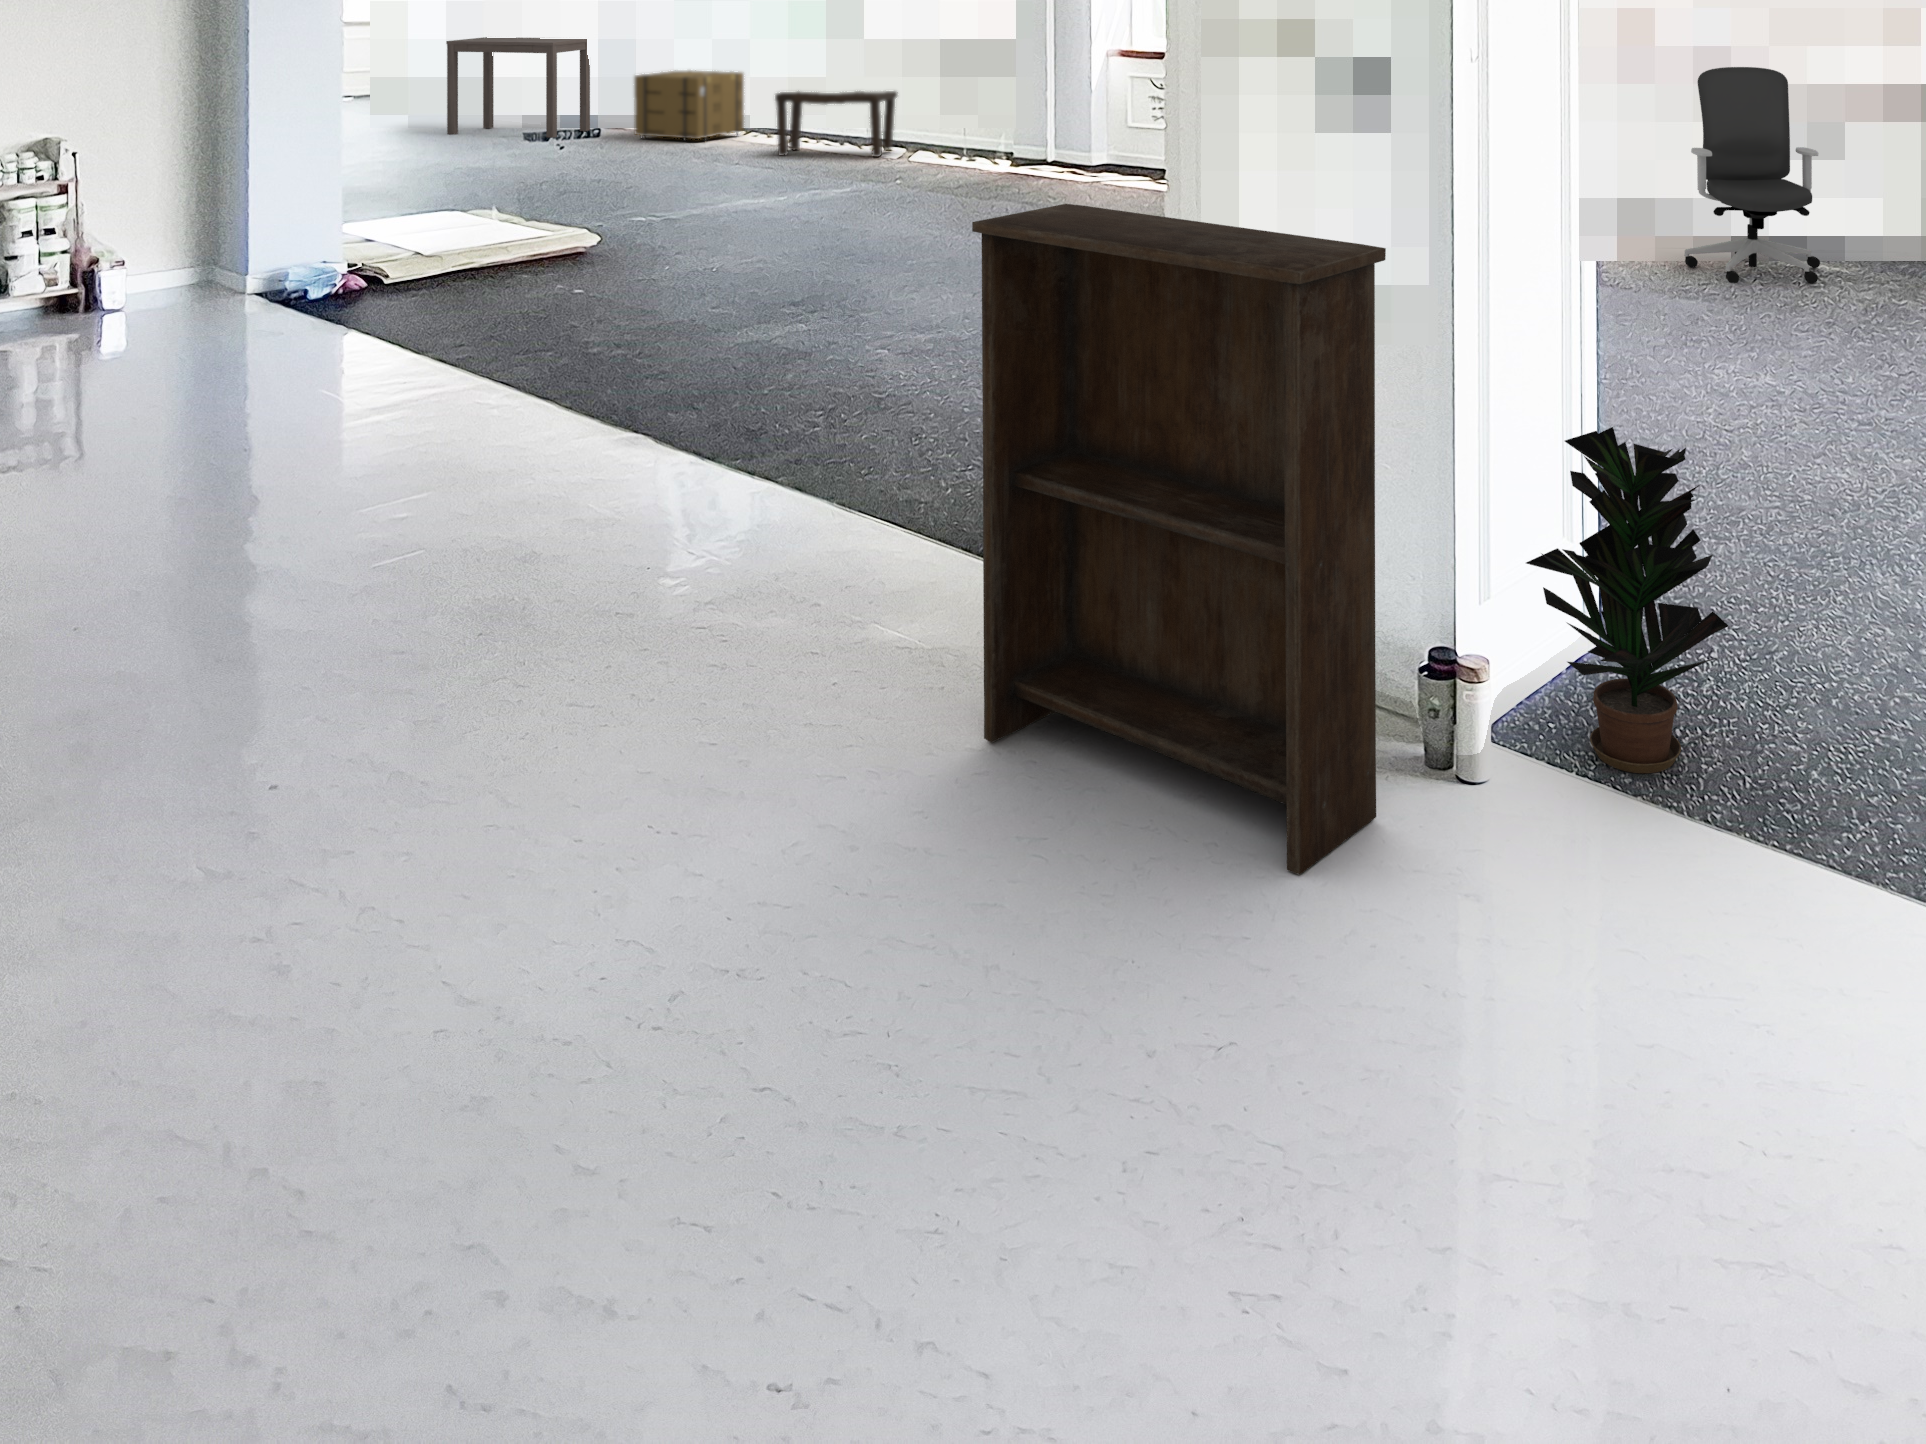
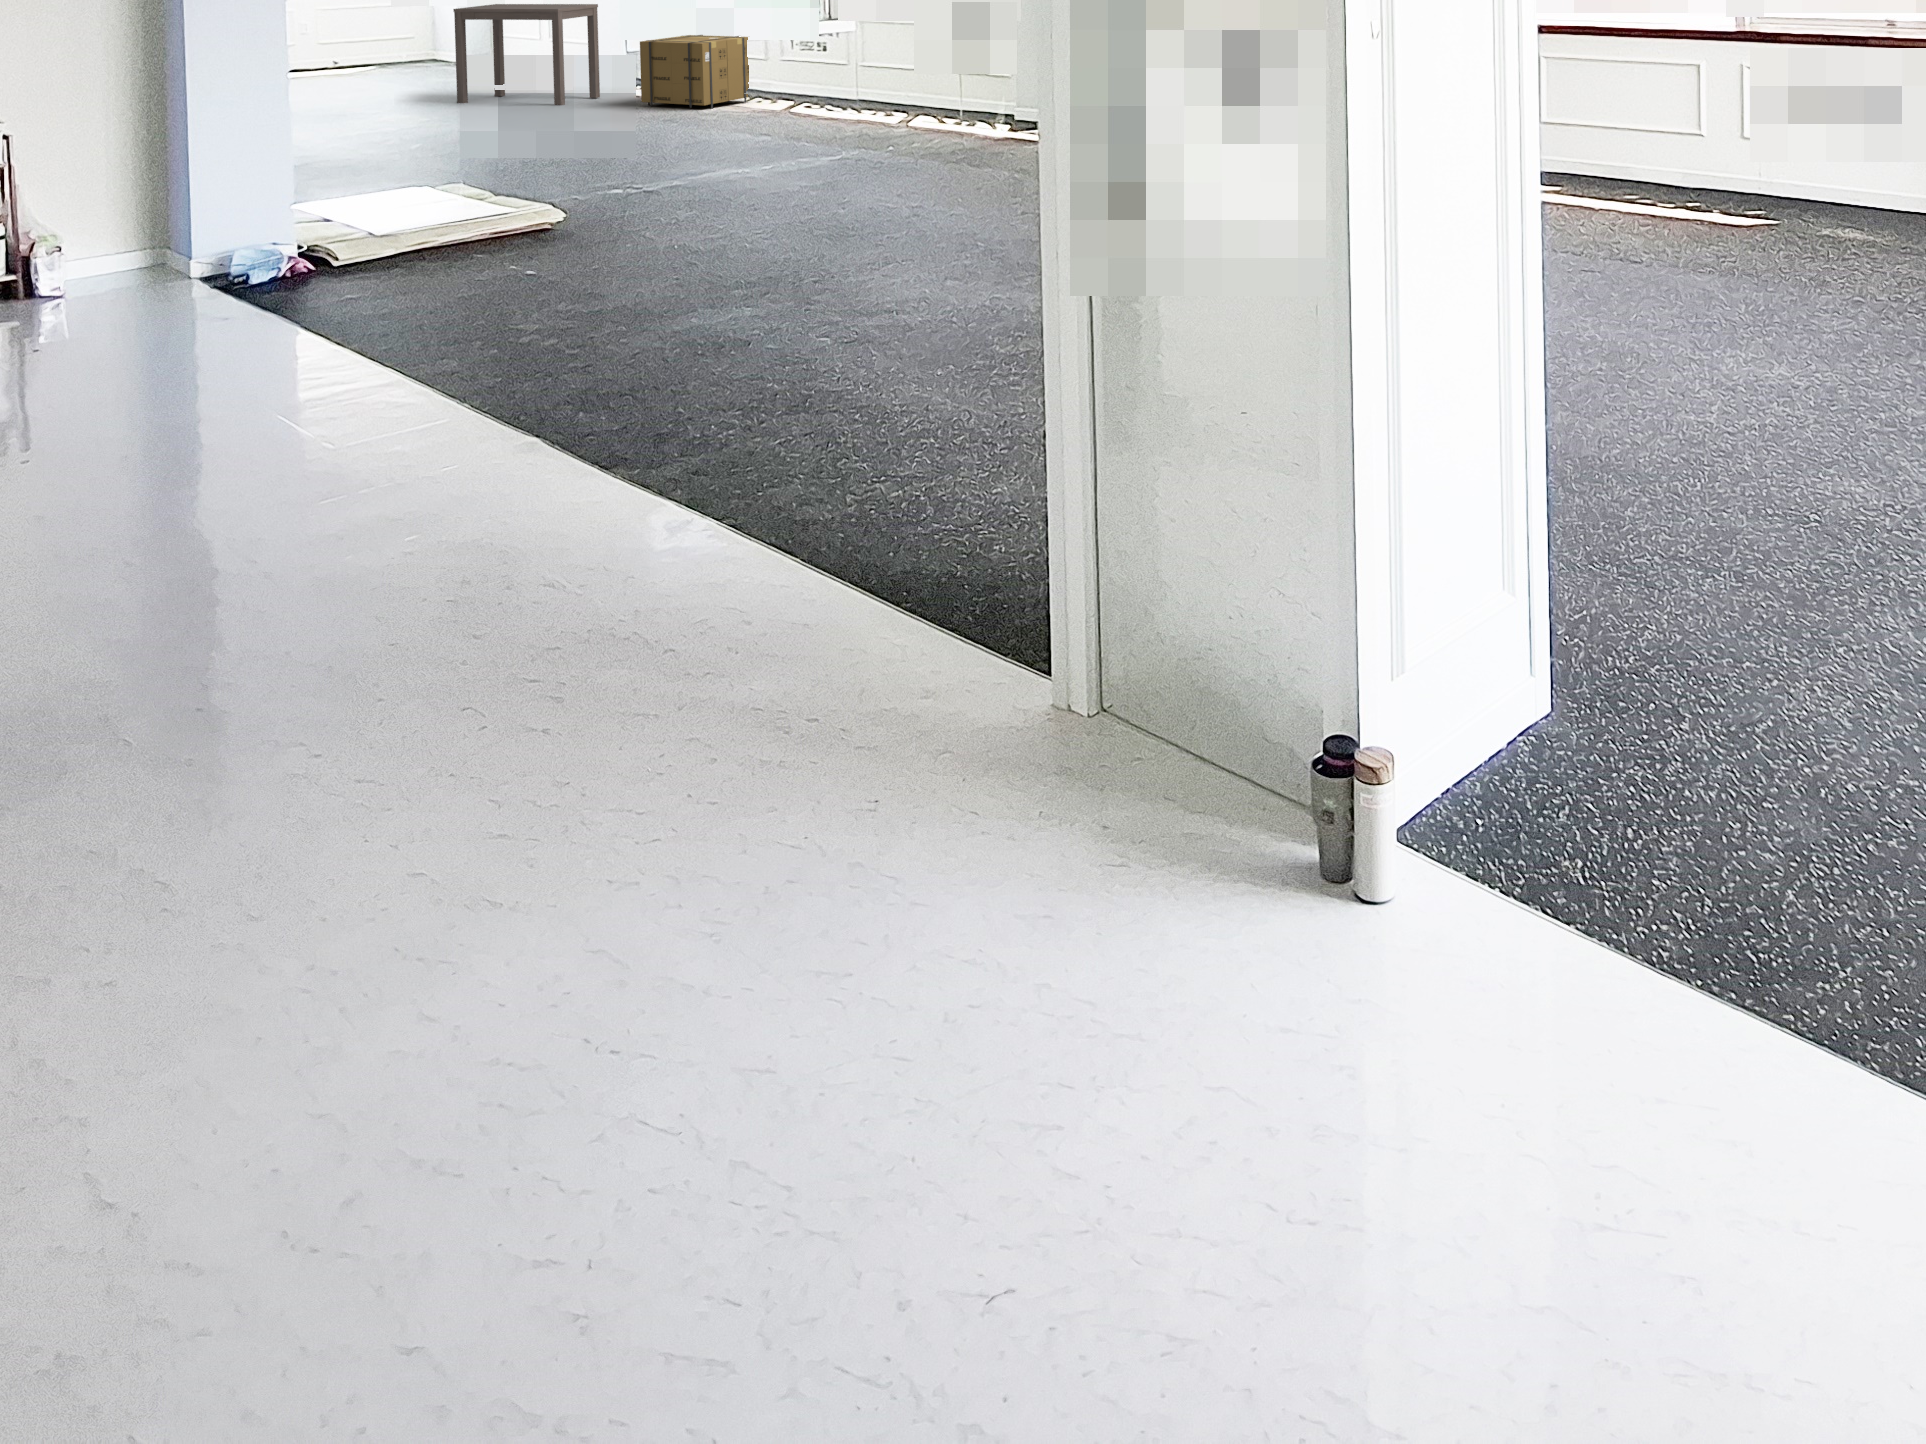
office chair: present [1684,67,1820,283] -> none [1710,23,1859,257]
bench: present [775,91,898,157] -> none [776,54,902,123]
bookshelf: present [972,204,1386,875] -> none [784,210,1249,1033]
potted plant: present [1526,427,1728,773] -> none [1445,474,1687,891]

